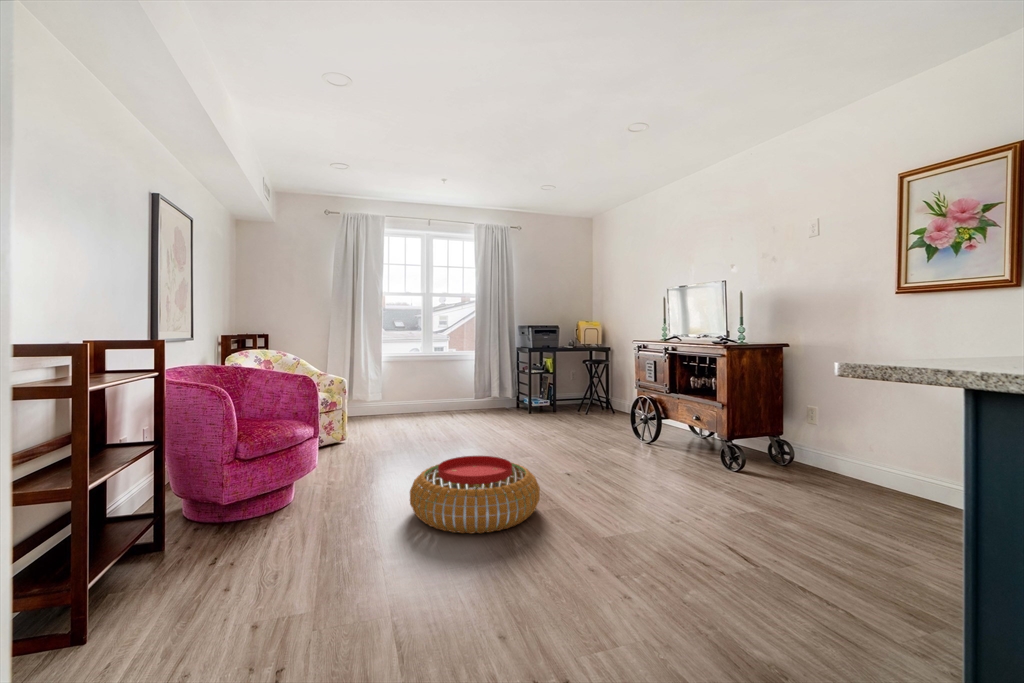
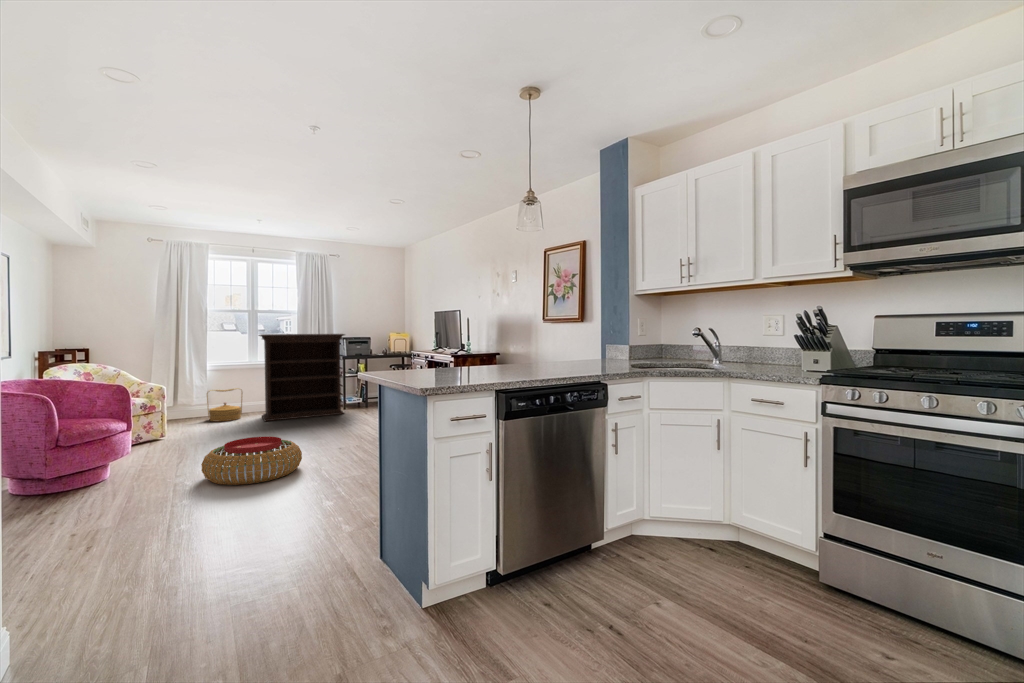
bookshelf: none [437,320,535,424] -> present [259,334,345,421]
woven basket: none [383,383,419,421] -> present [207,388,242,421]

